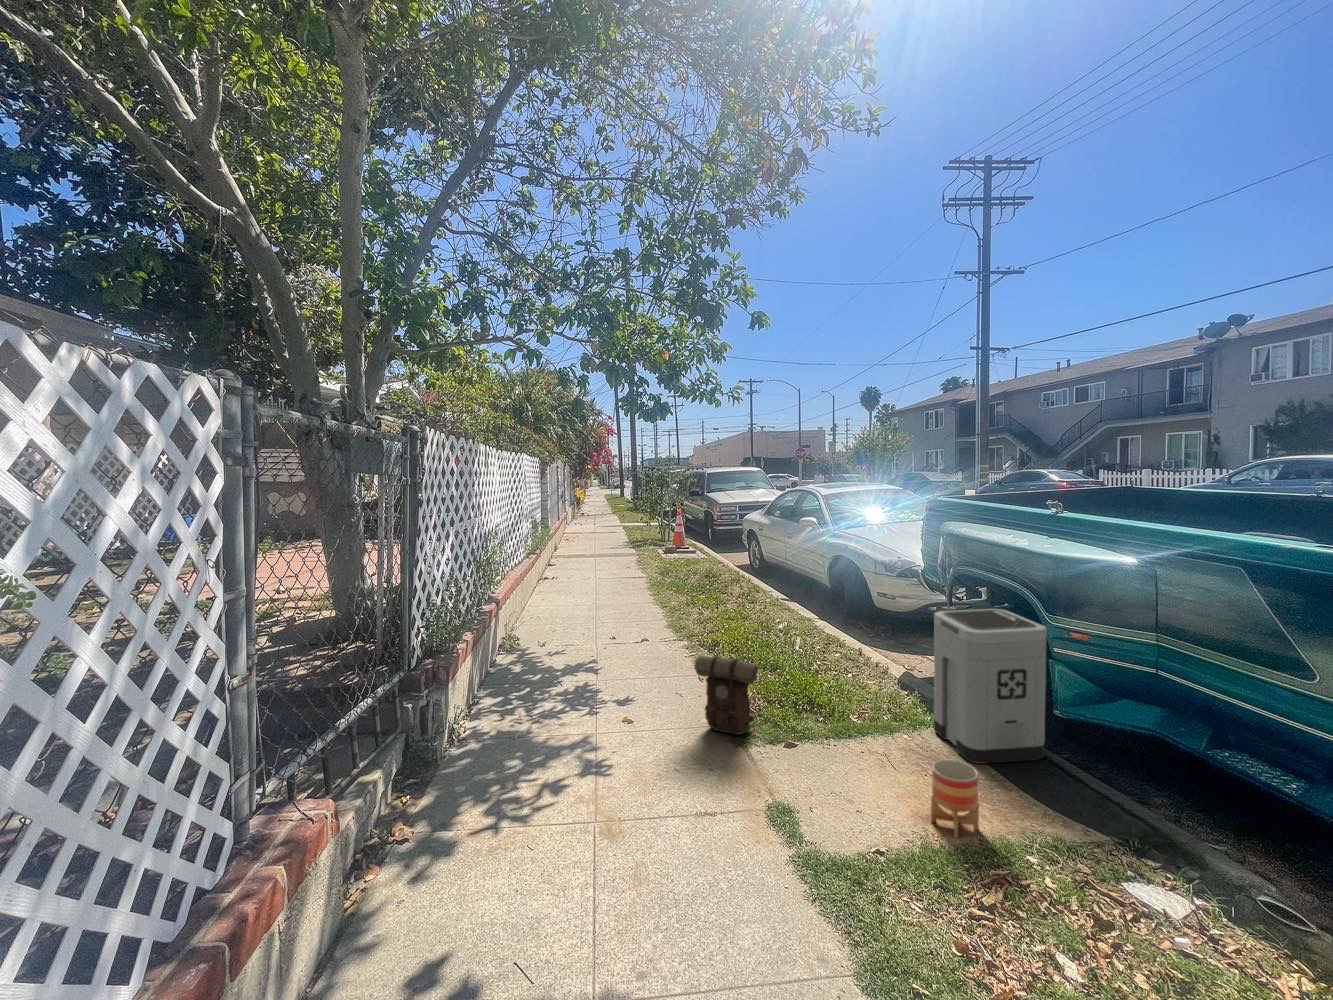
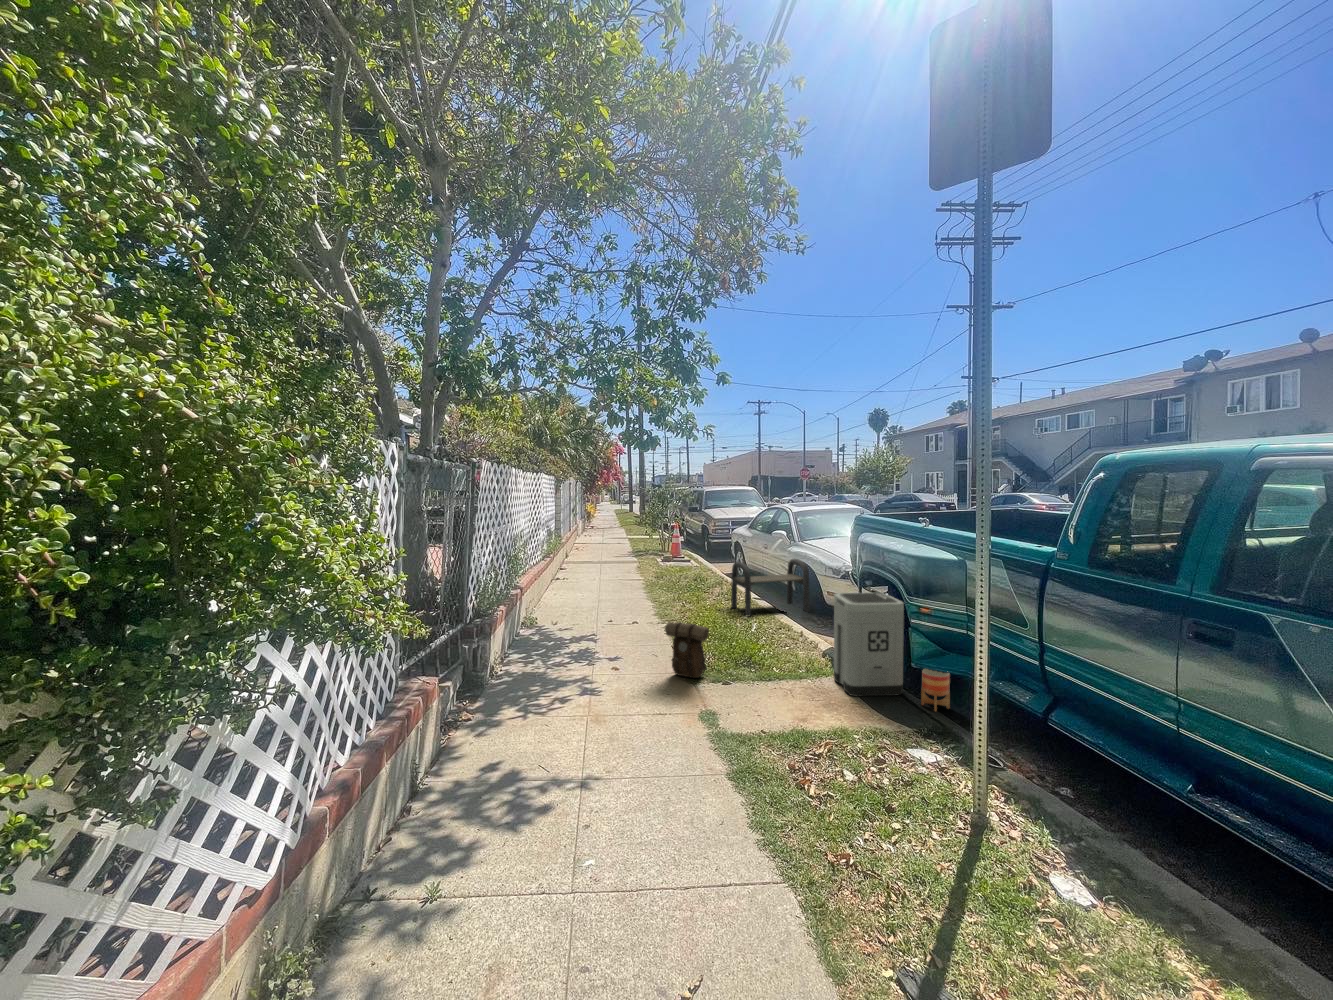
bench: none [759,552,856,626] -> present [731,559,810,616]
planter: present [931,760,979,838] -> present [921,669,950,711]

